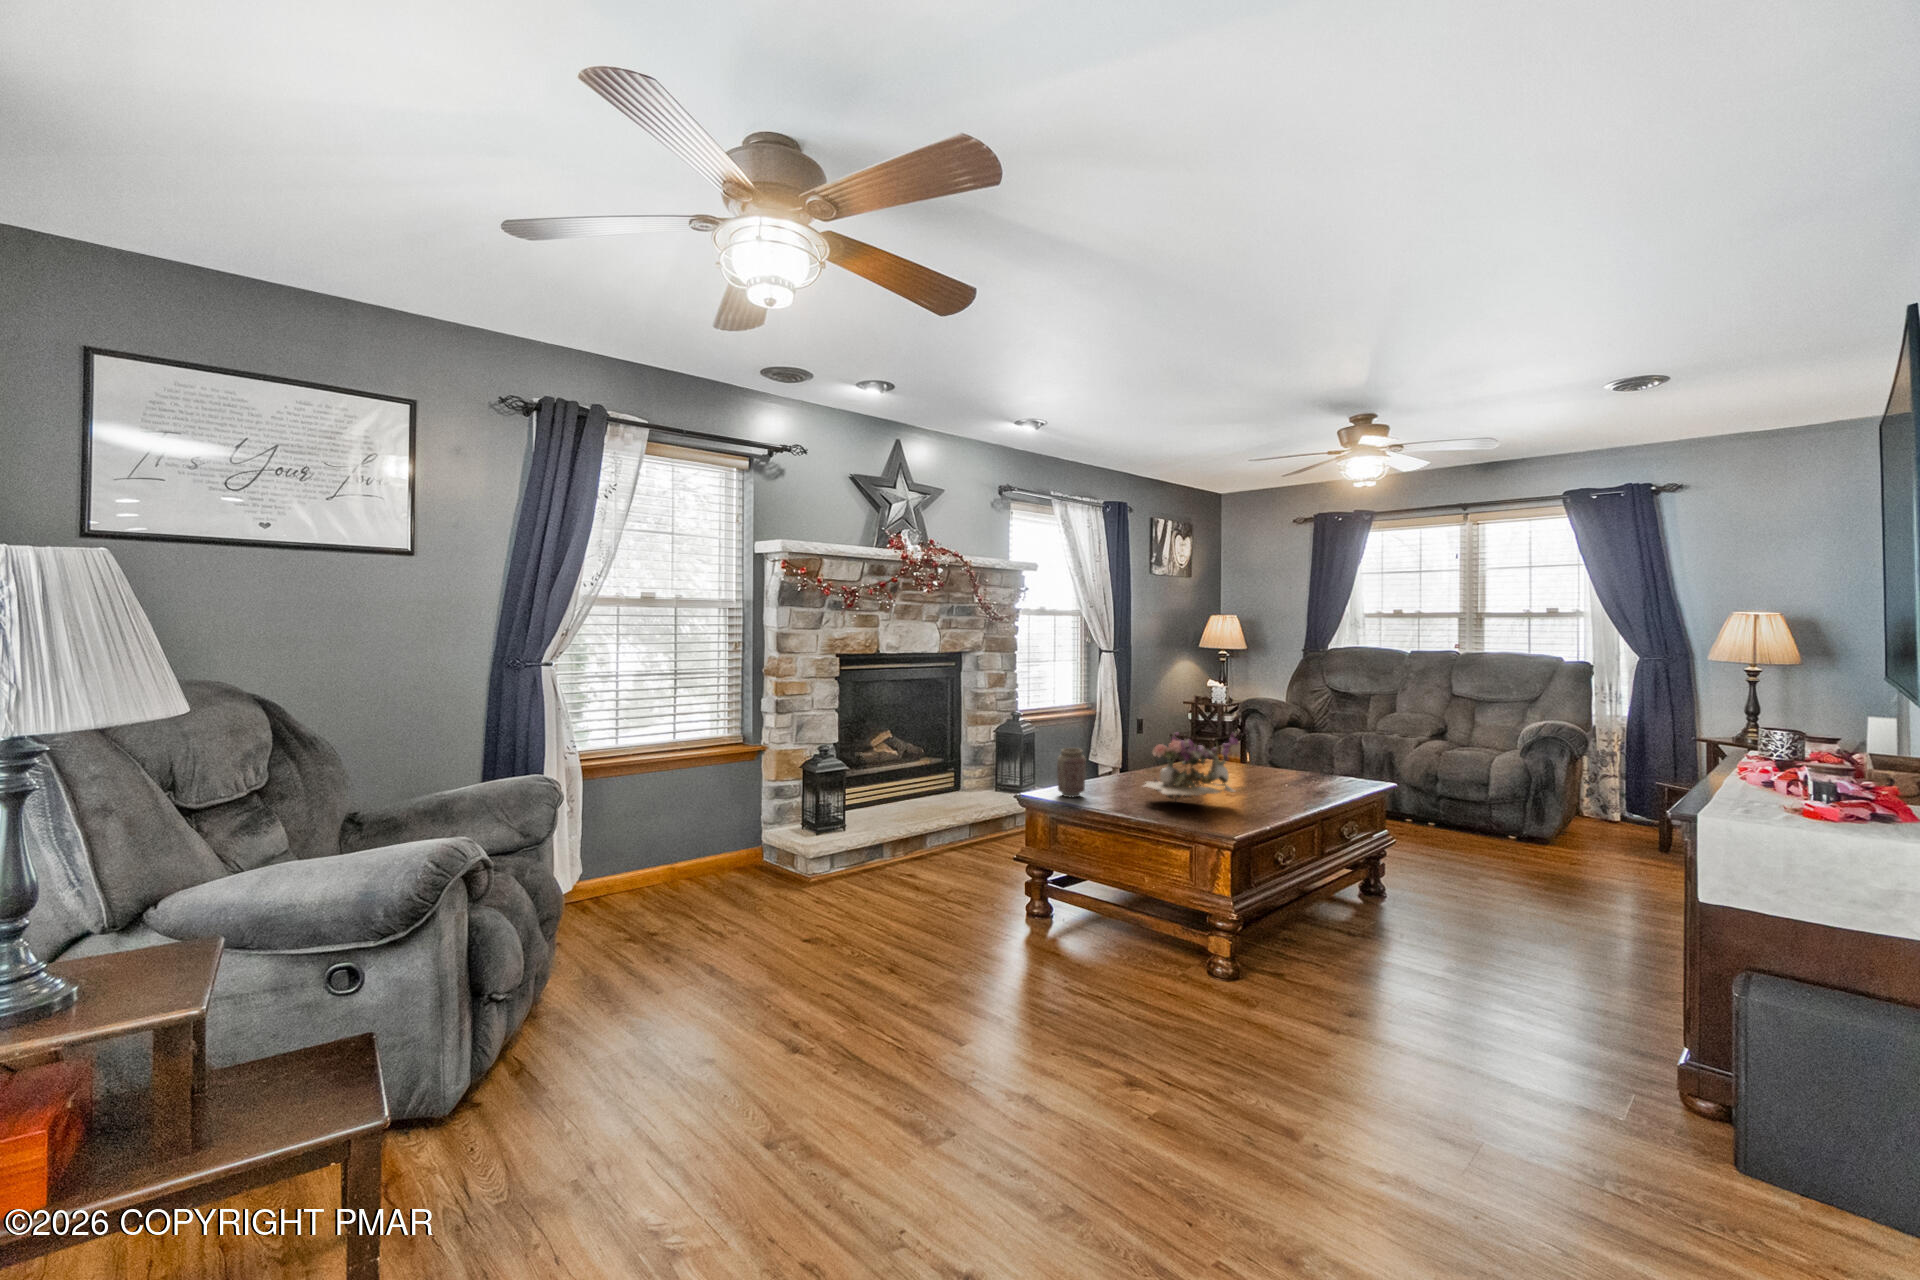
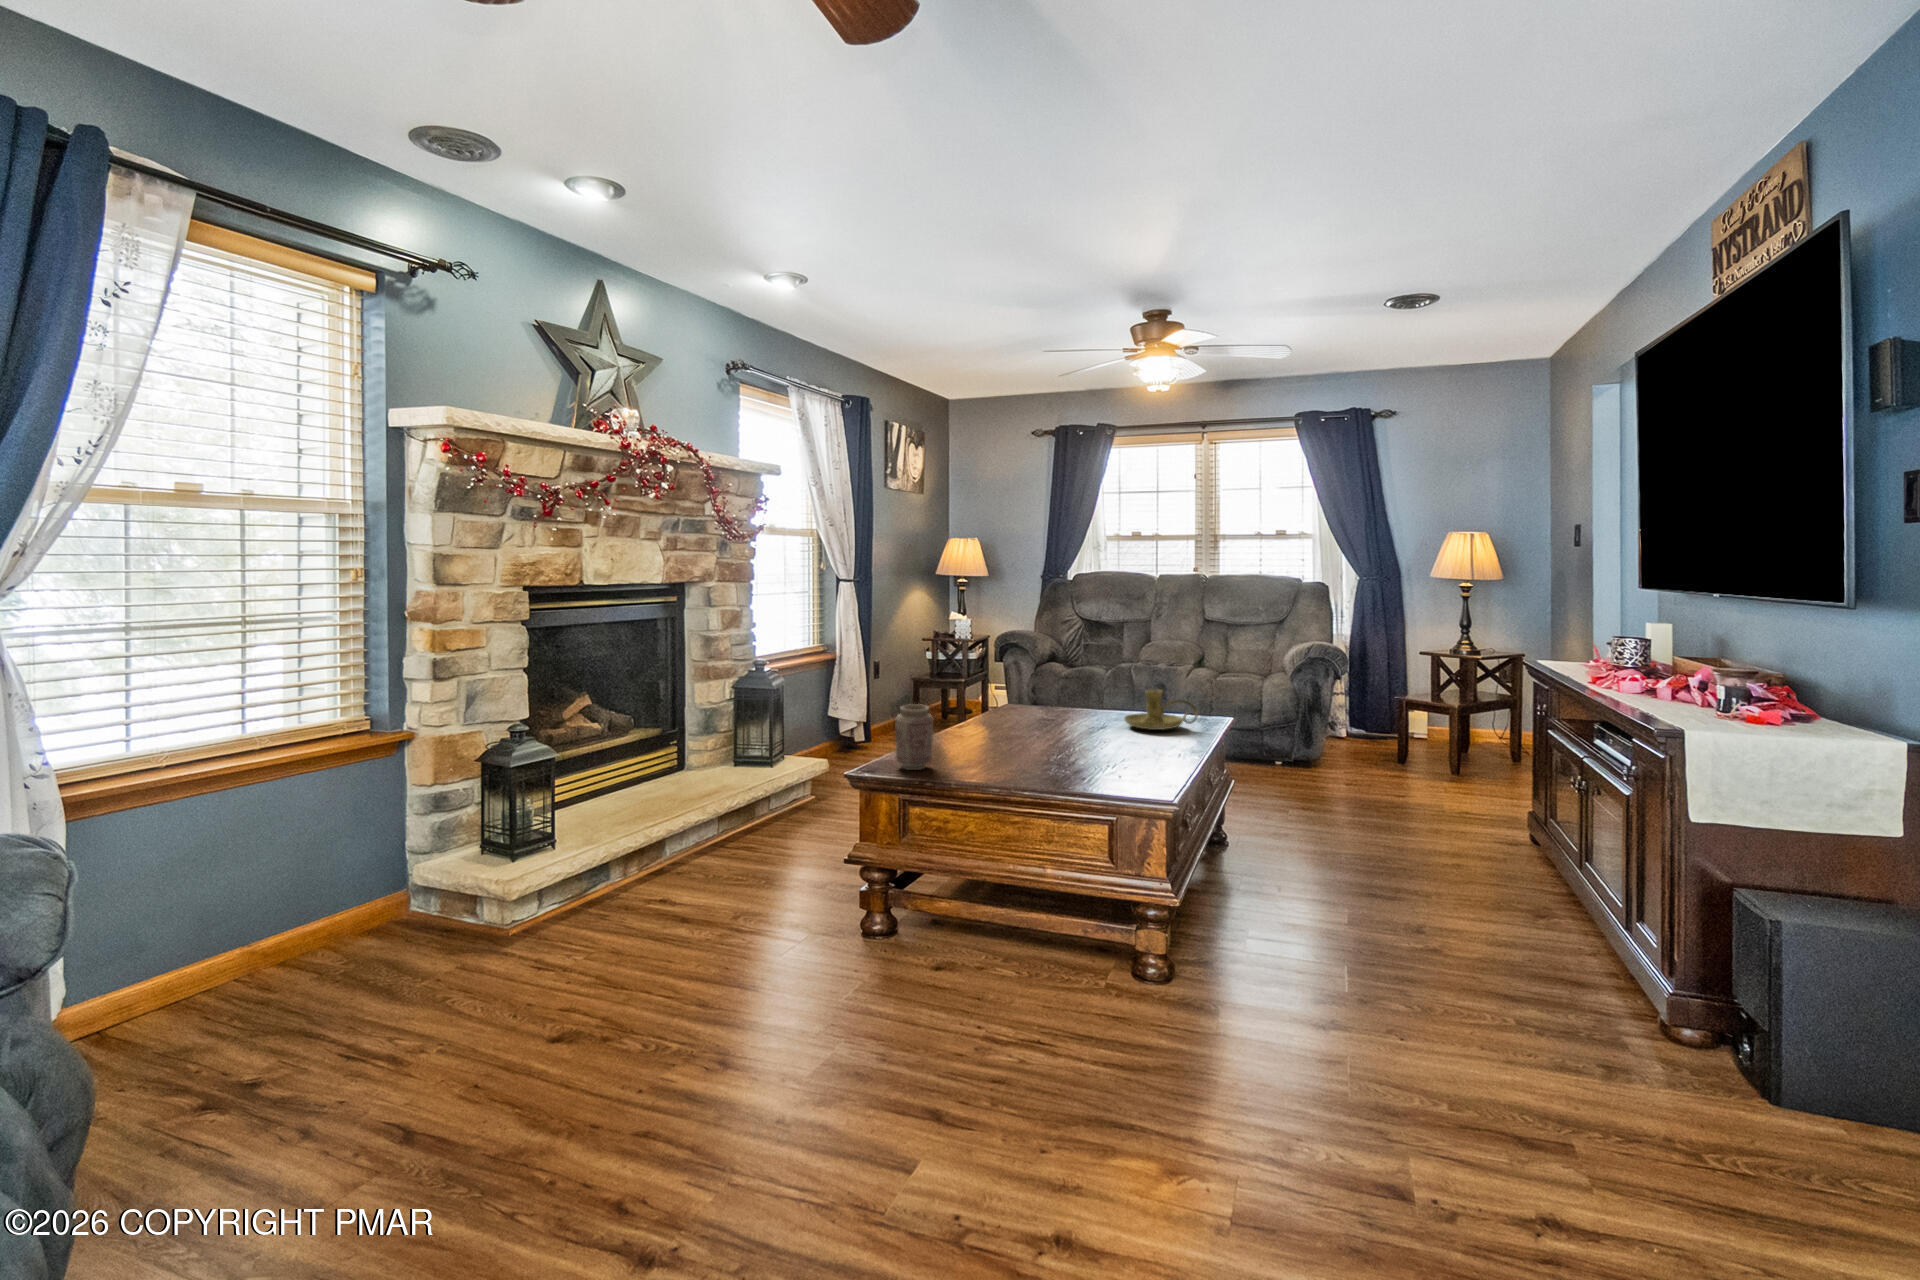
flower arrangement: present [1144,732,1238,801] -> none [1002,671,1125,765]
candle holder: none [1281,751,1346,787] -> present [1125,689,1198,730]

